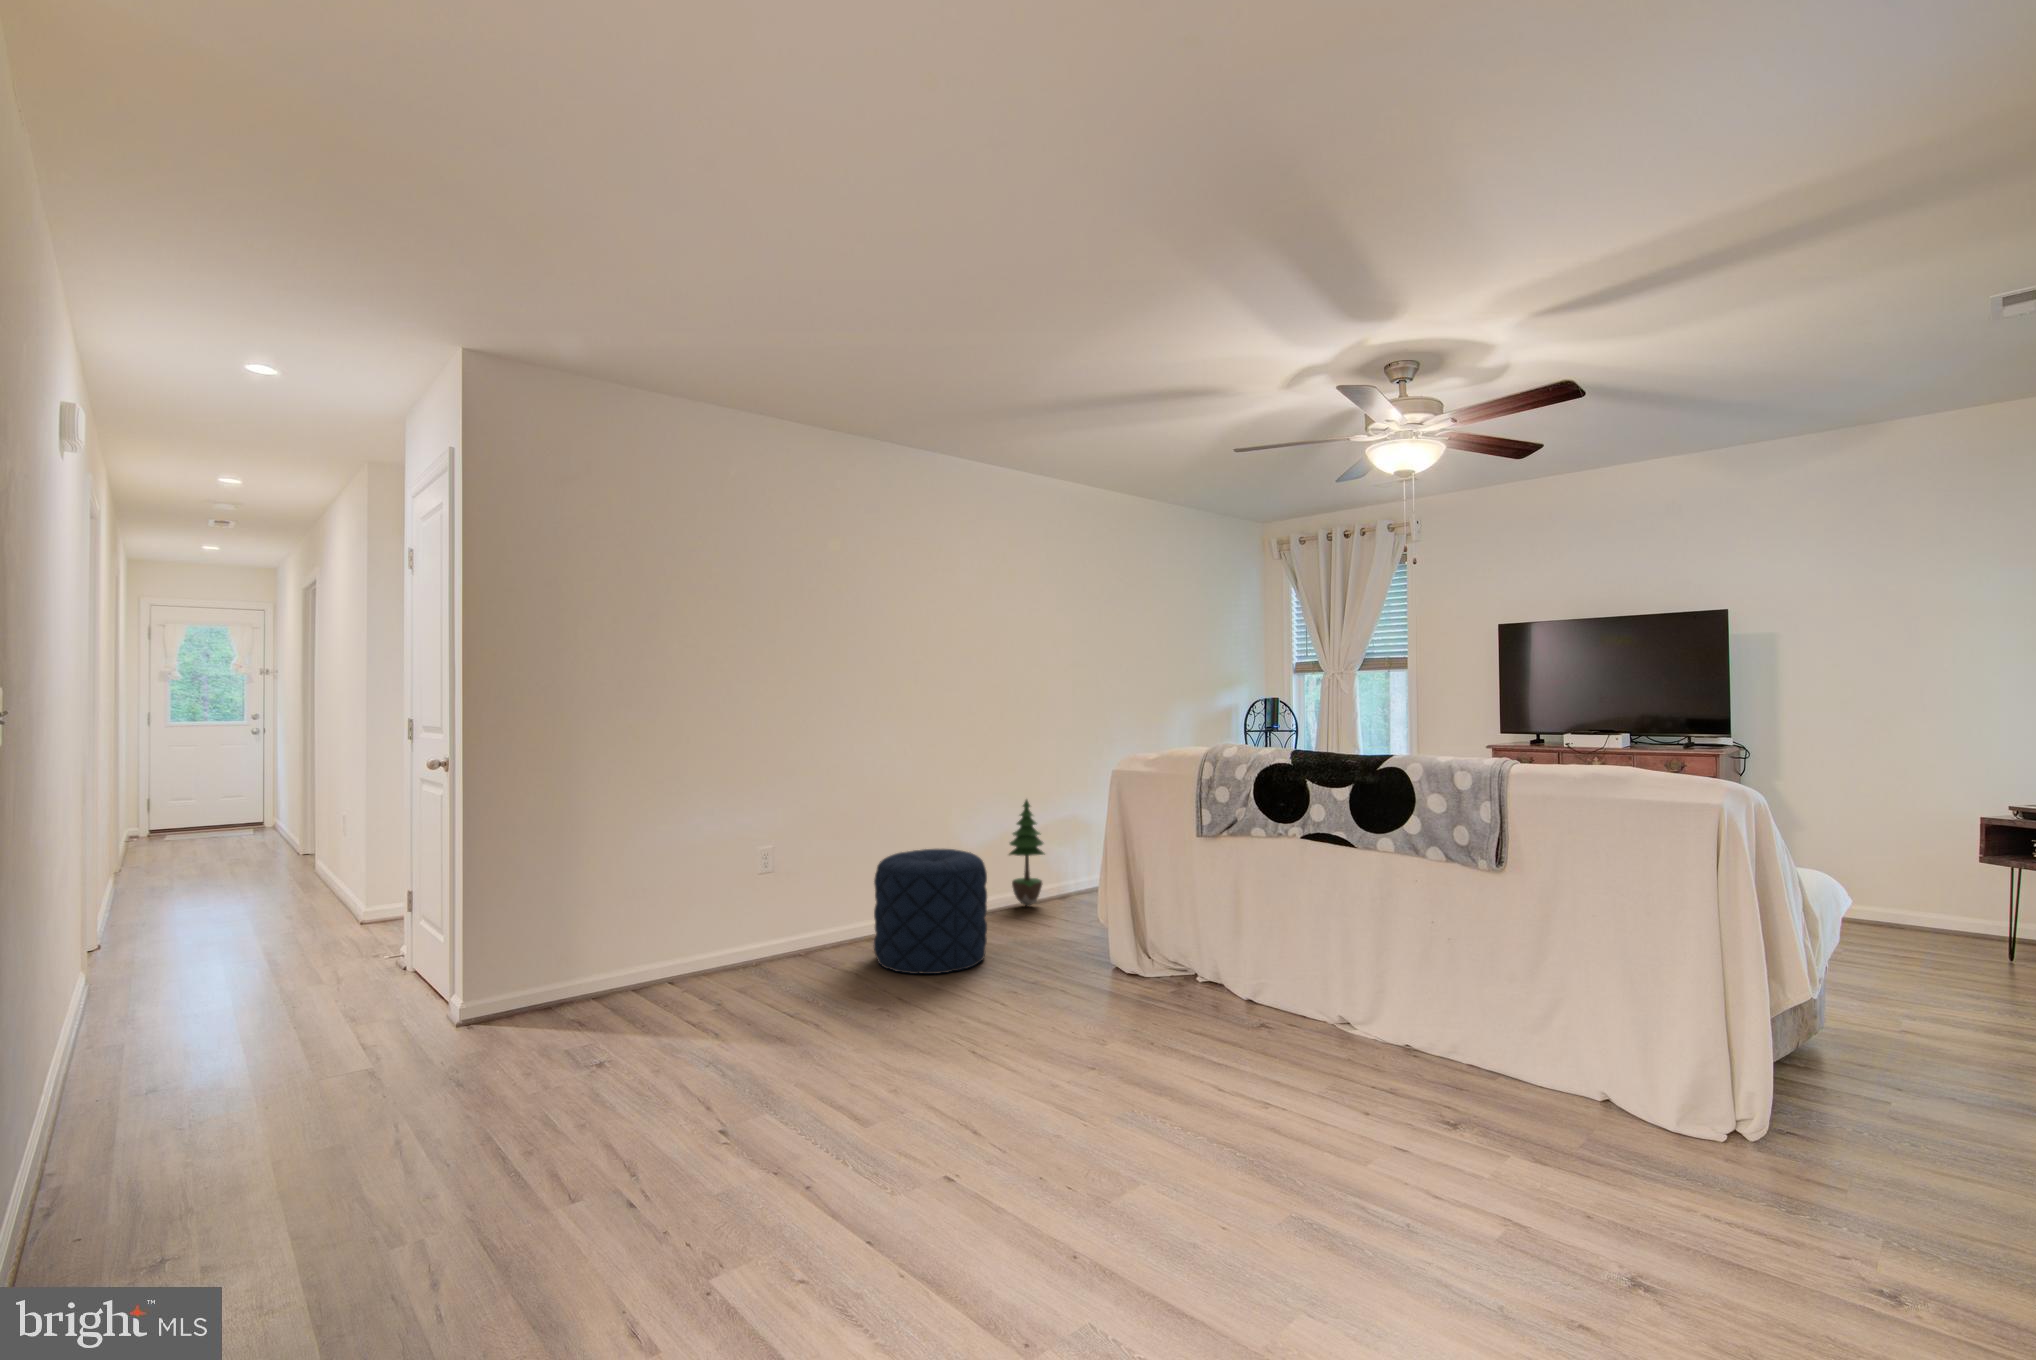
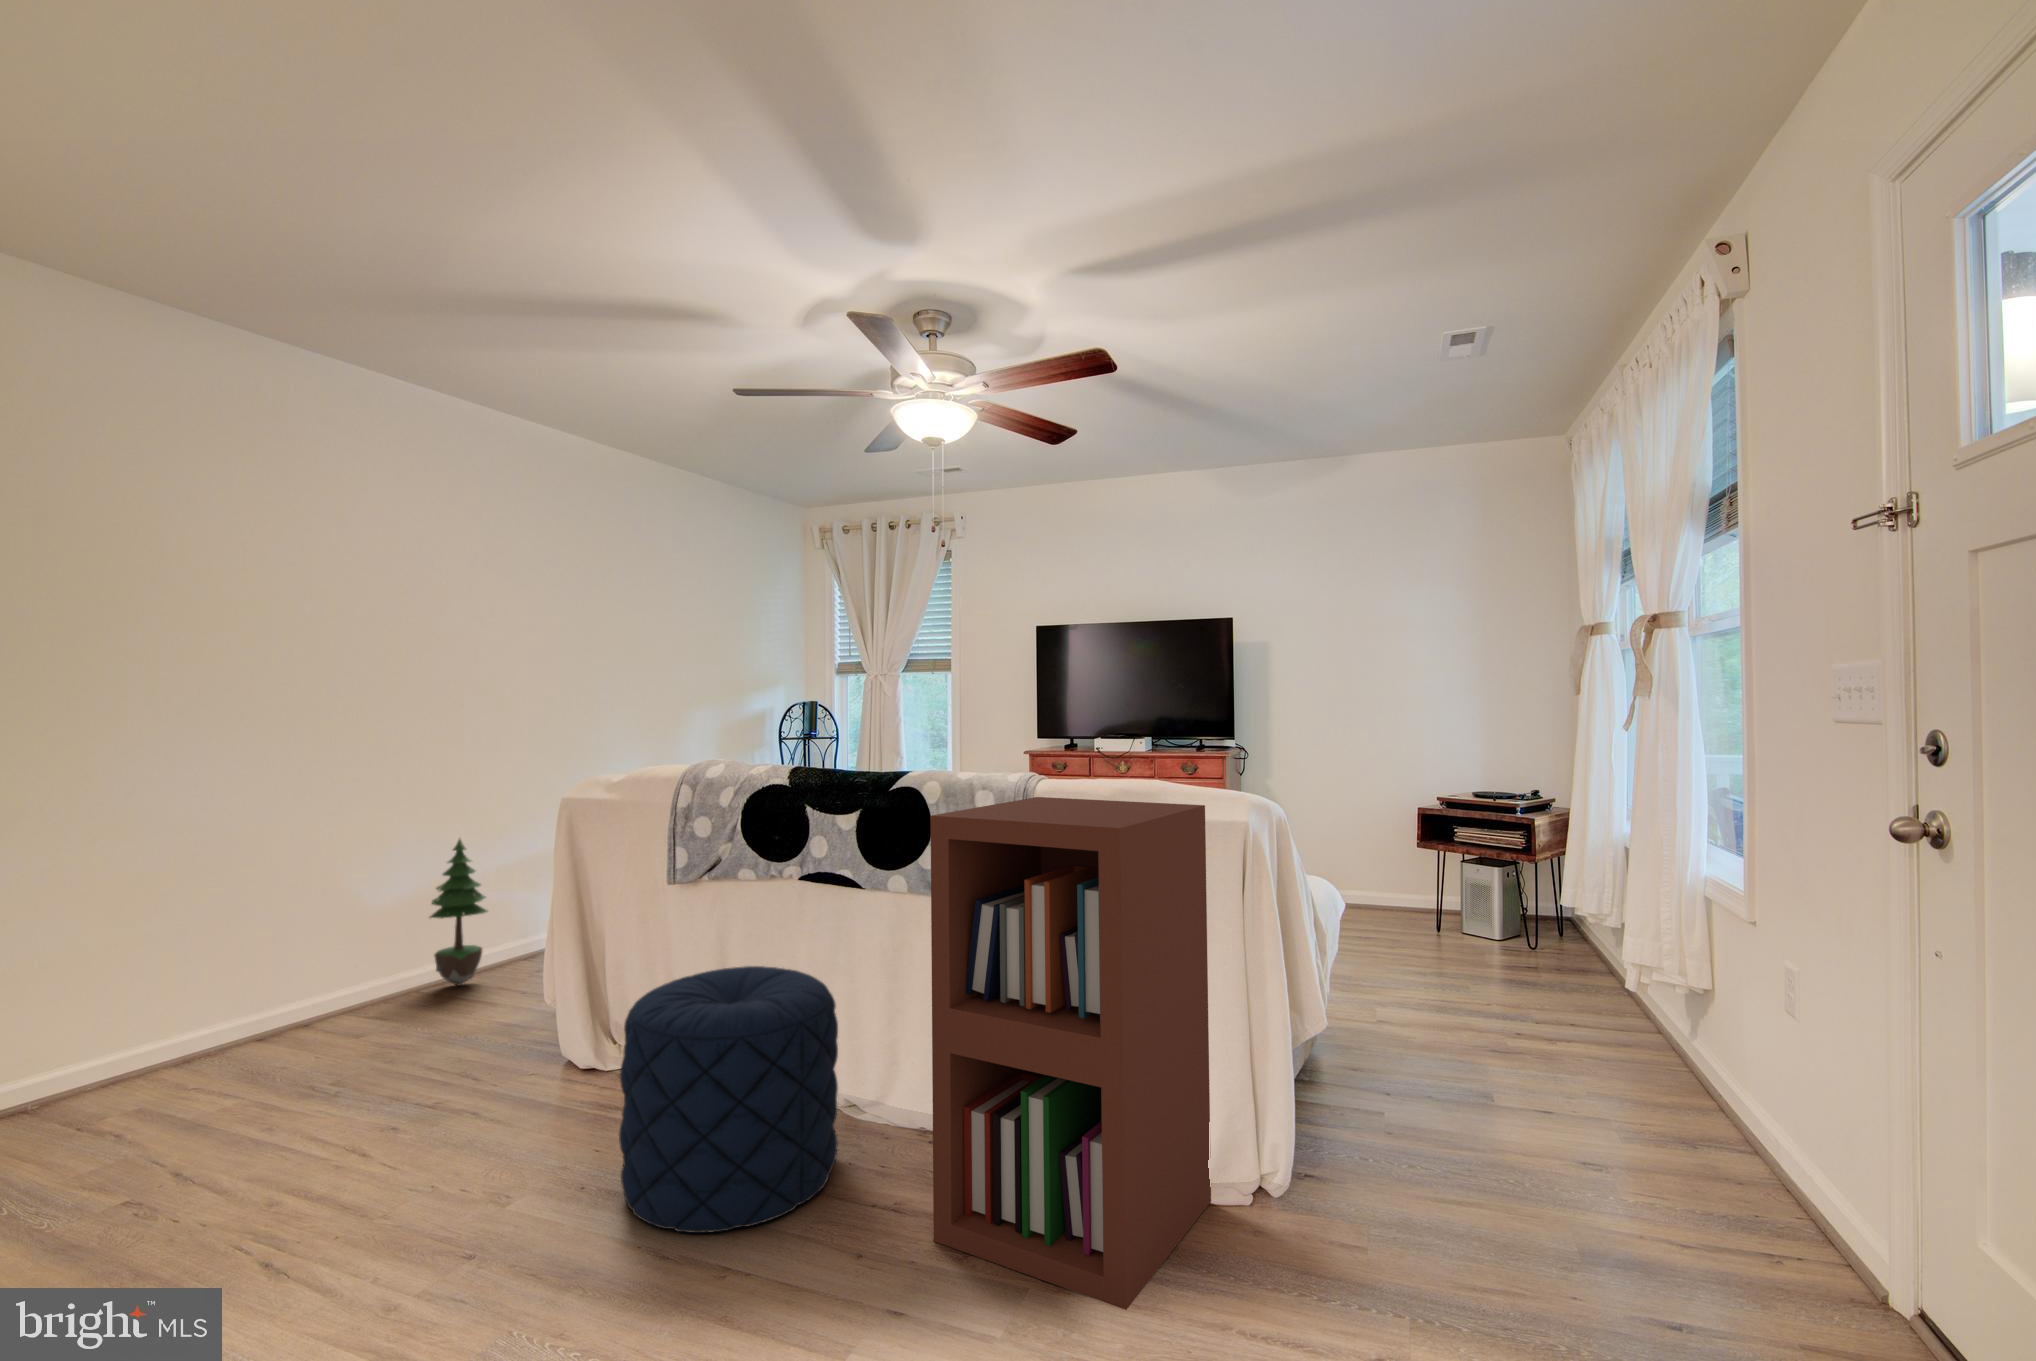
bookshelf: none [1423,778,1686,1179] -> present [931,797,1211,1310]
pouf: present [874,849,987,974] -> present [619,966,838,1233]

